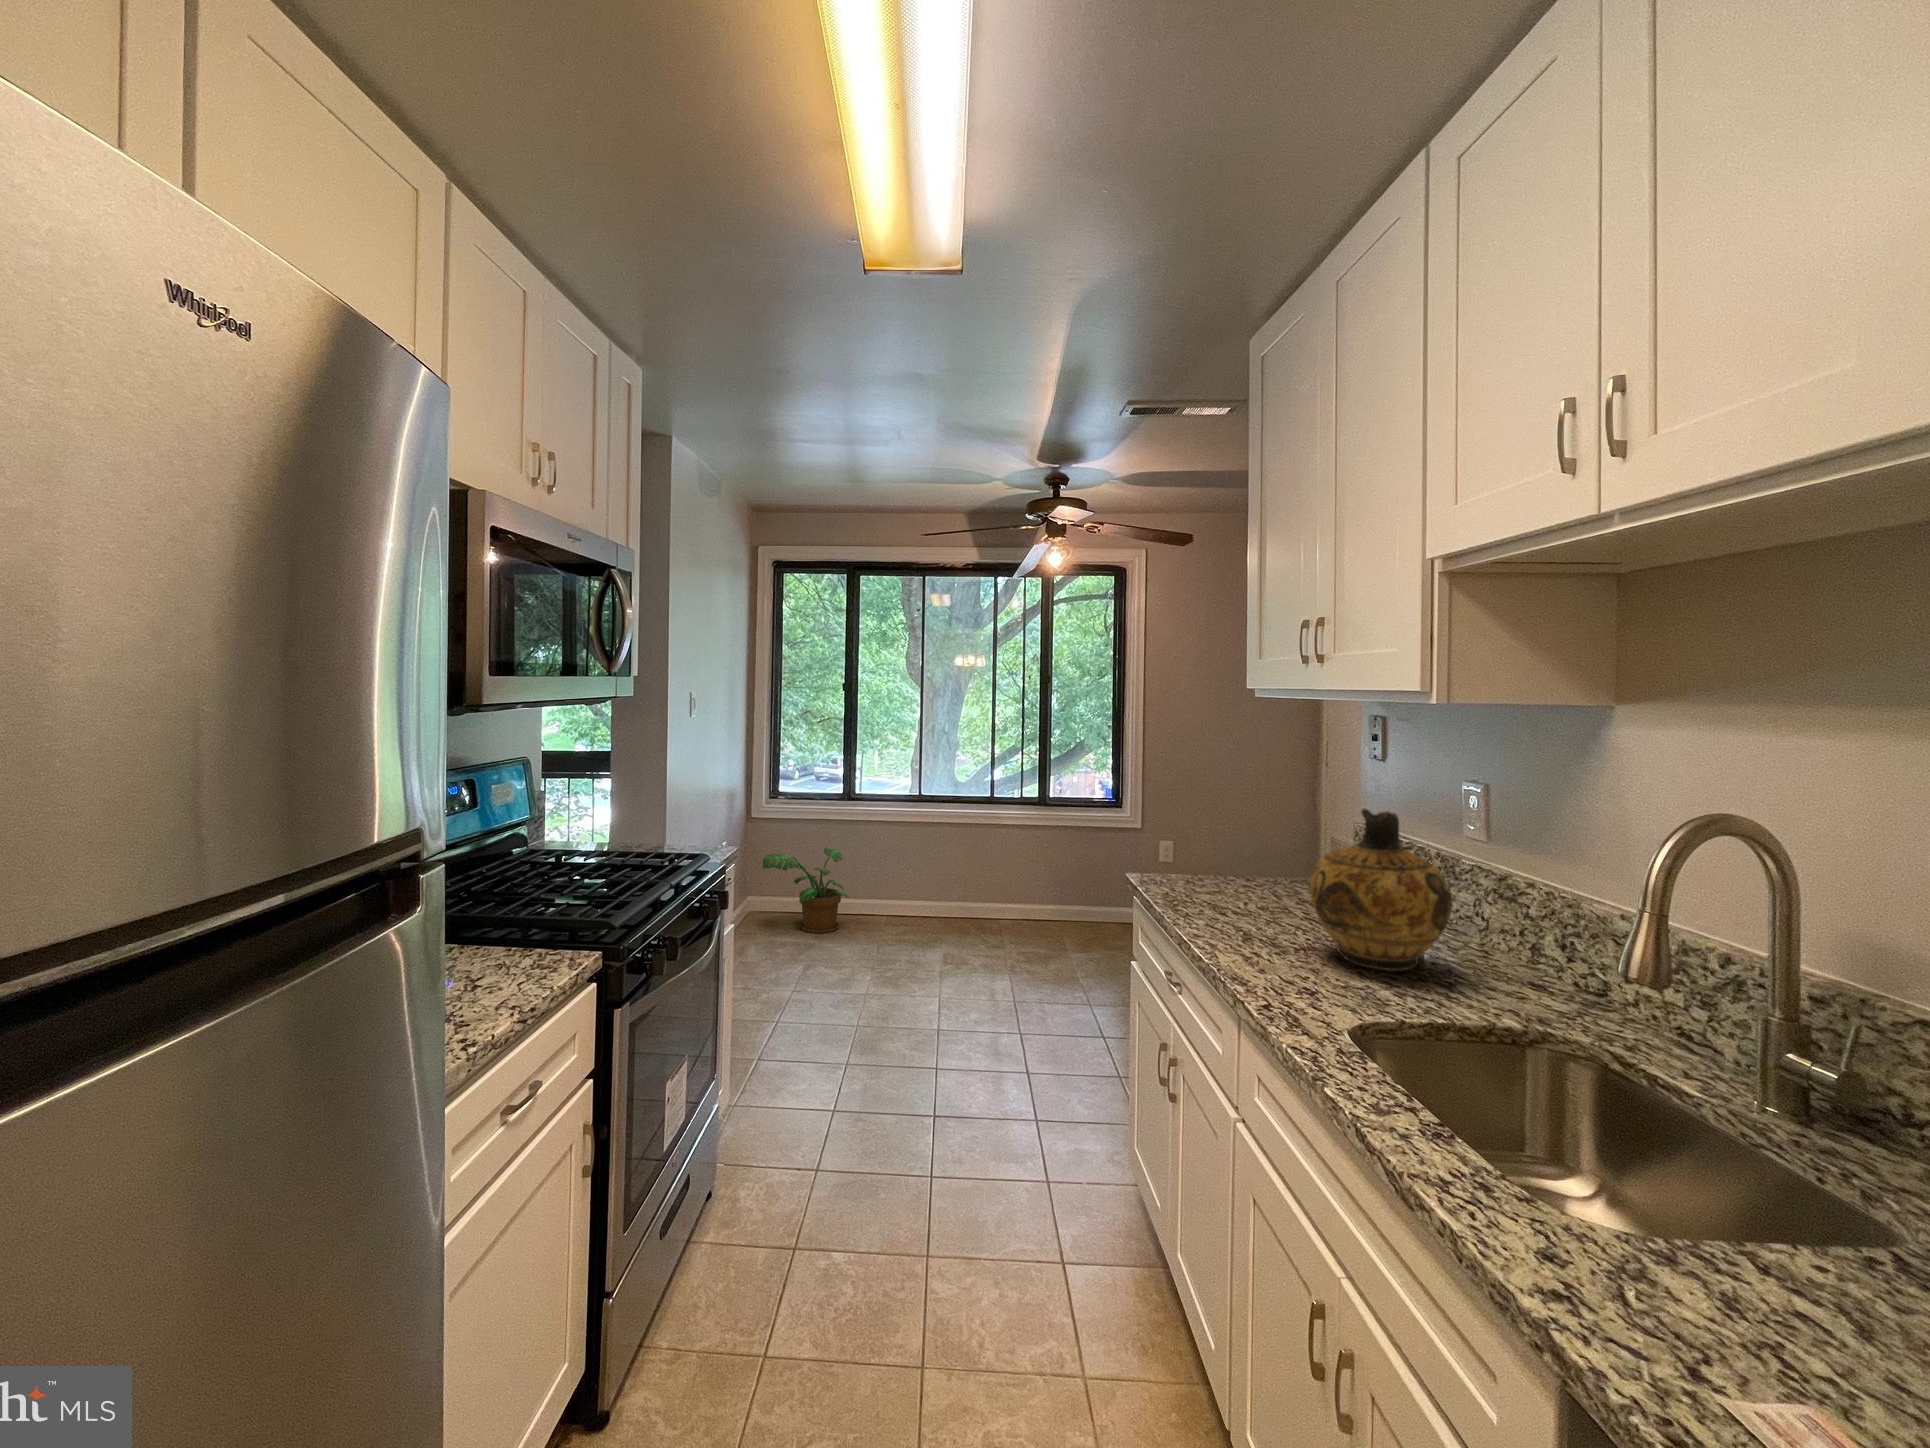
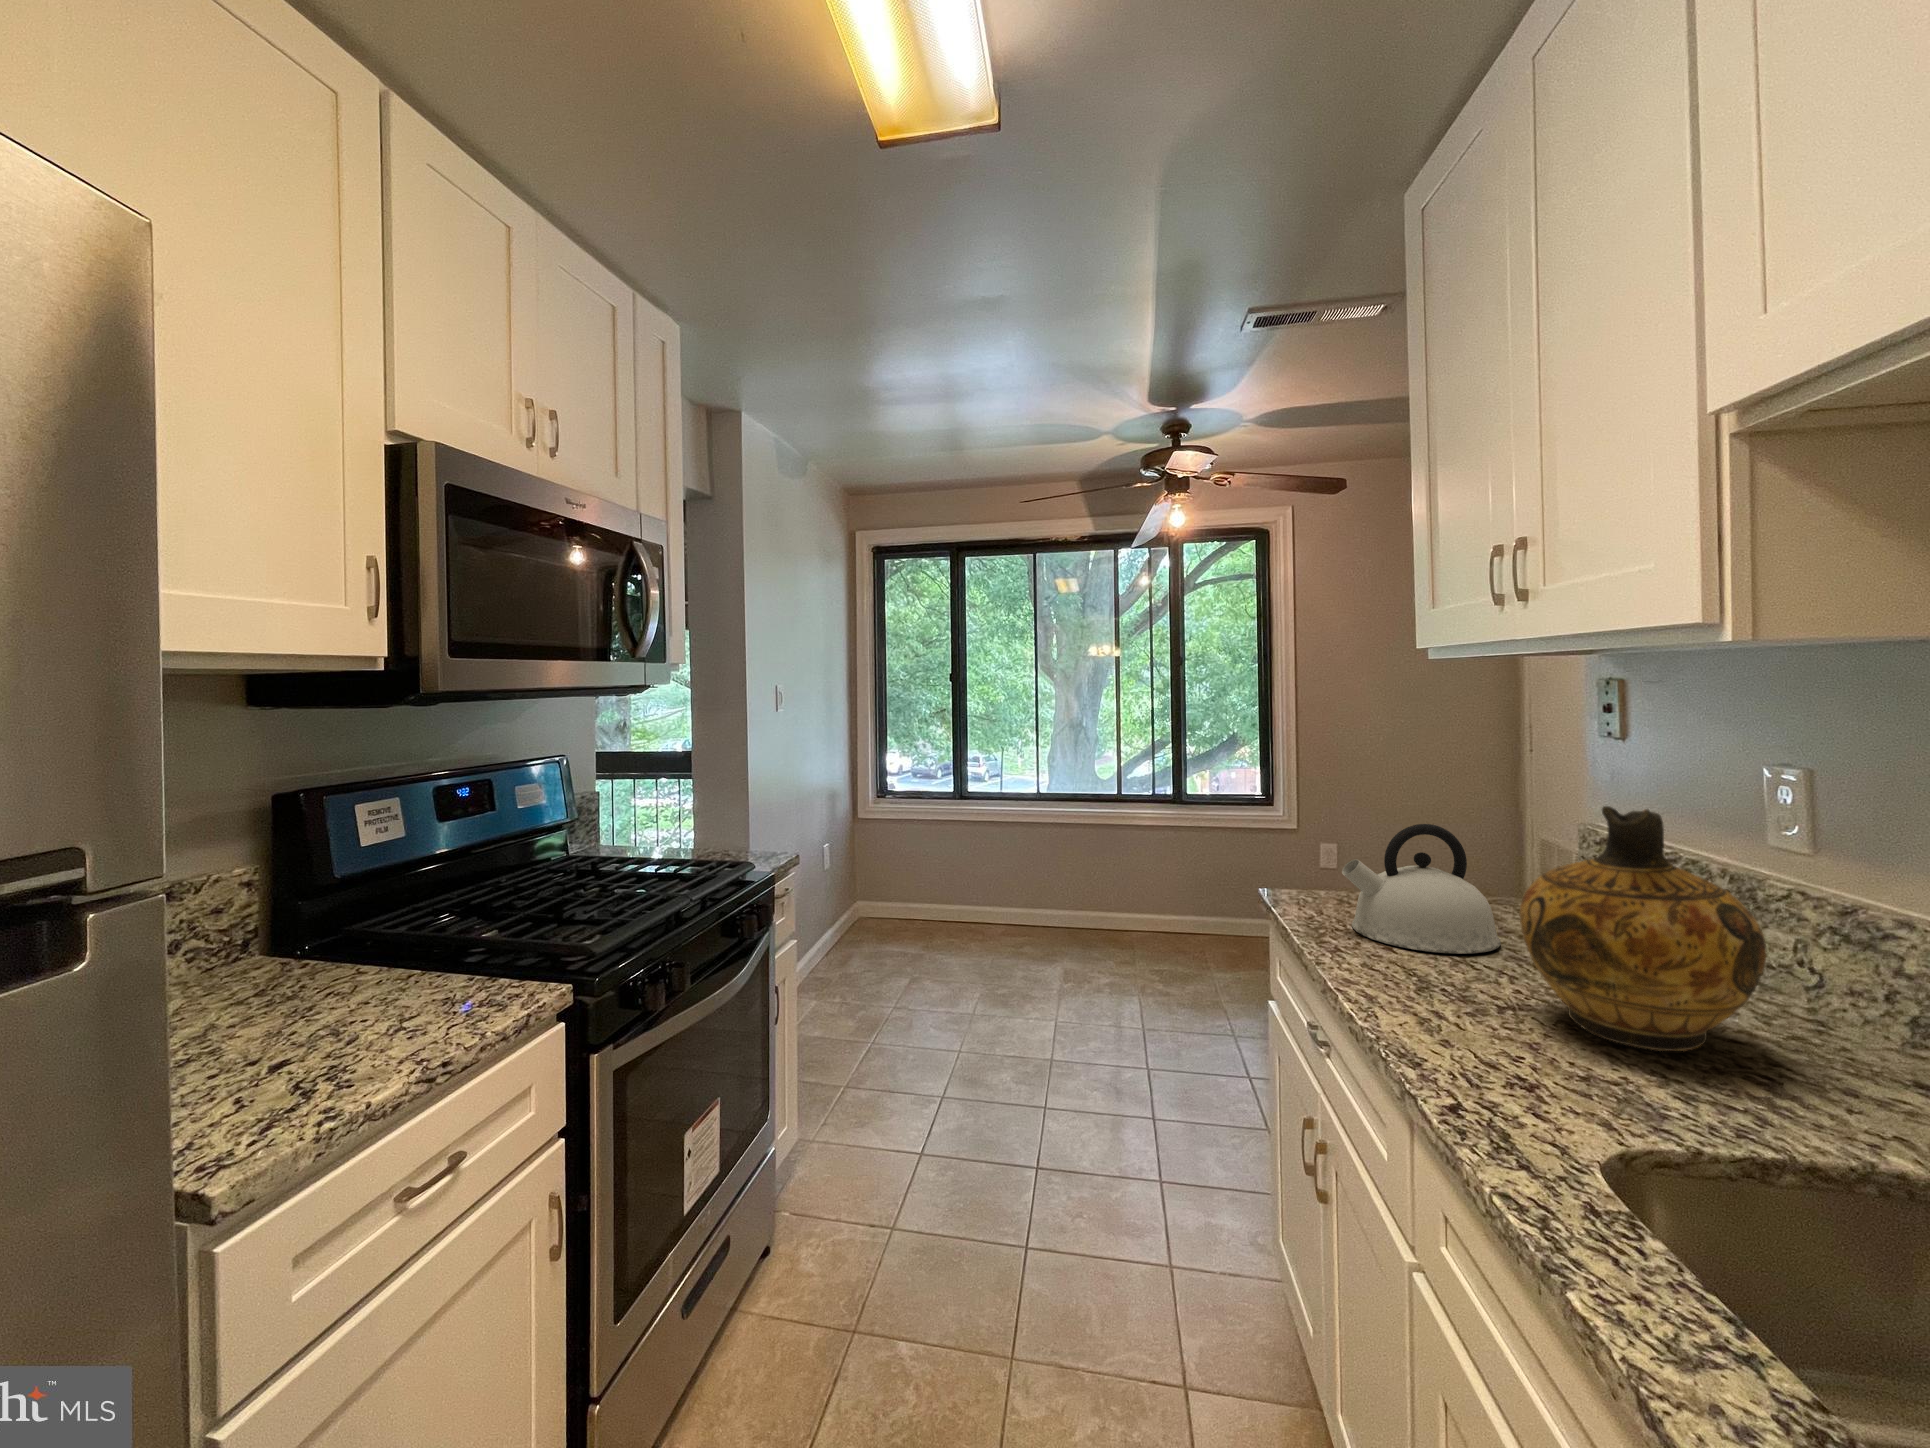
kettle: none [1191,821,1297,916] -> present [1342,824,1501,954]
potted plant: present [763,848,849,933] -> none [871,851,964,942]

